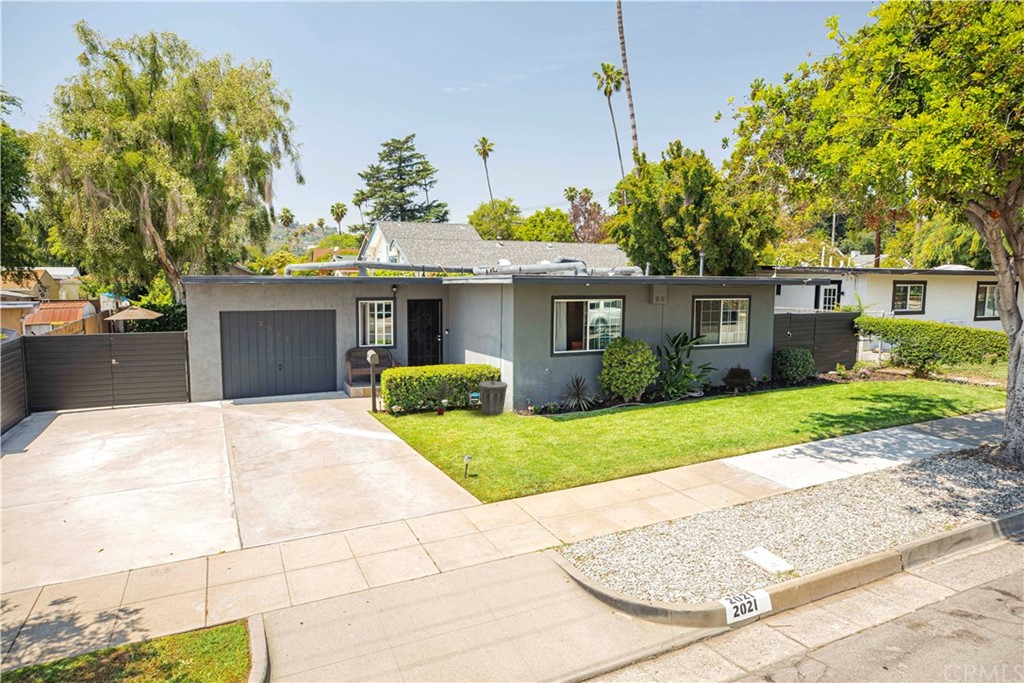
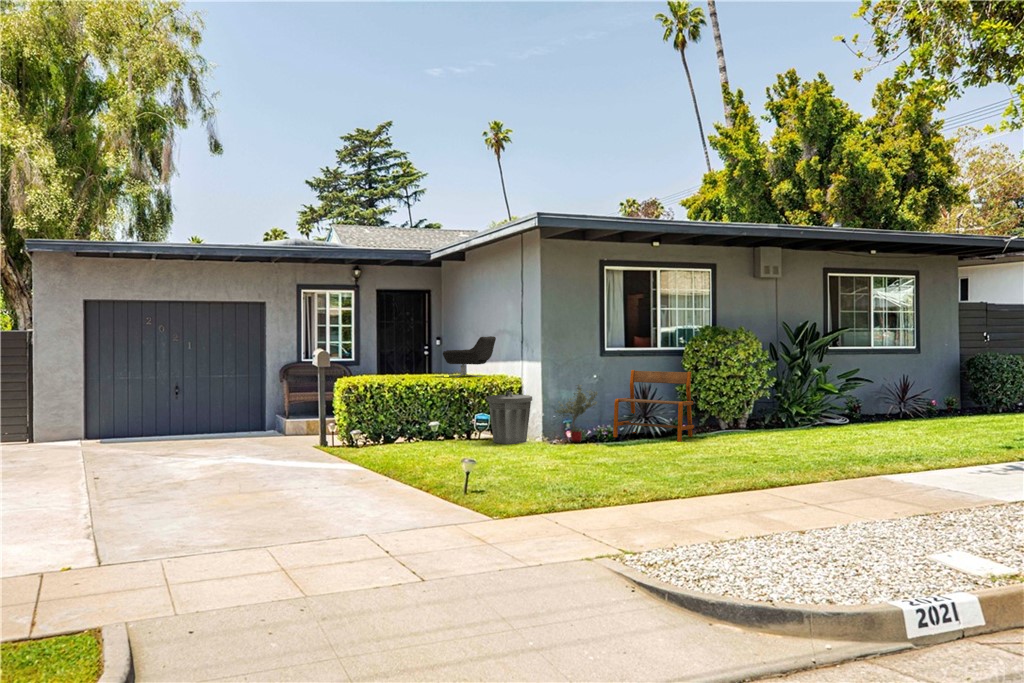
bench: none [557,366,608,416] -> present [613,370,694,442]
lounge chair: present [722,367,752,396] -> present [443,336,496,377]
potted tree: present [426,378,456,415] -> present [556,384,598,442]

